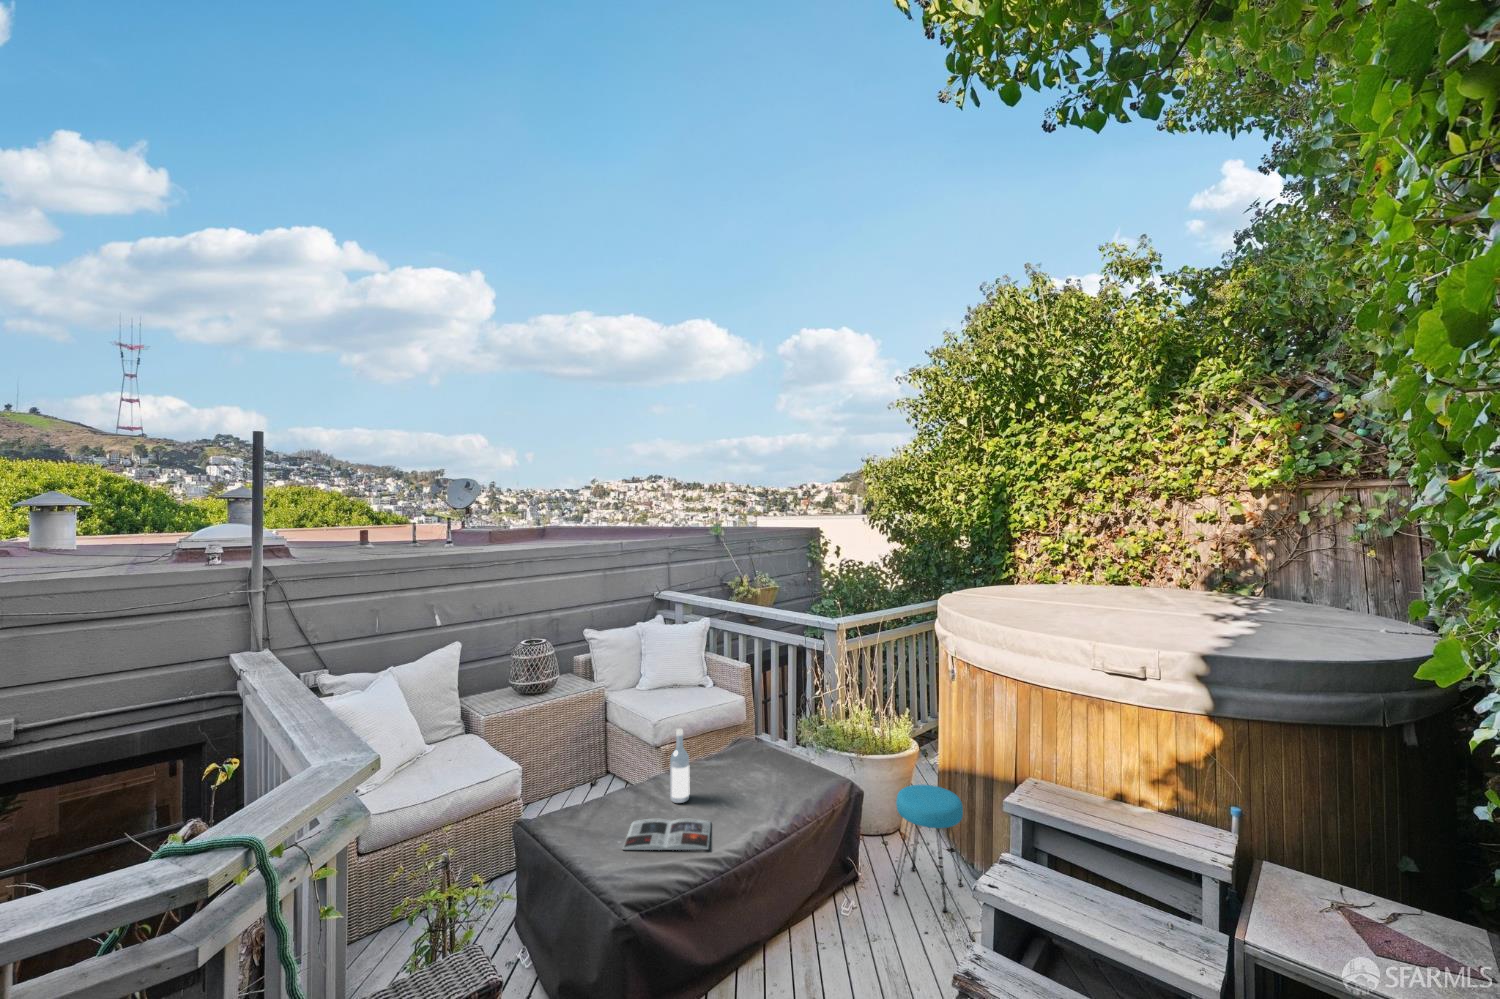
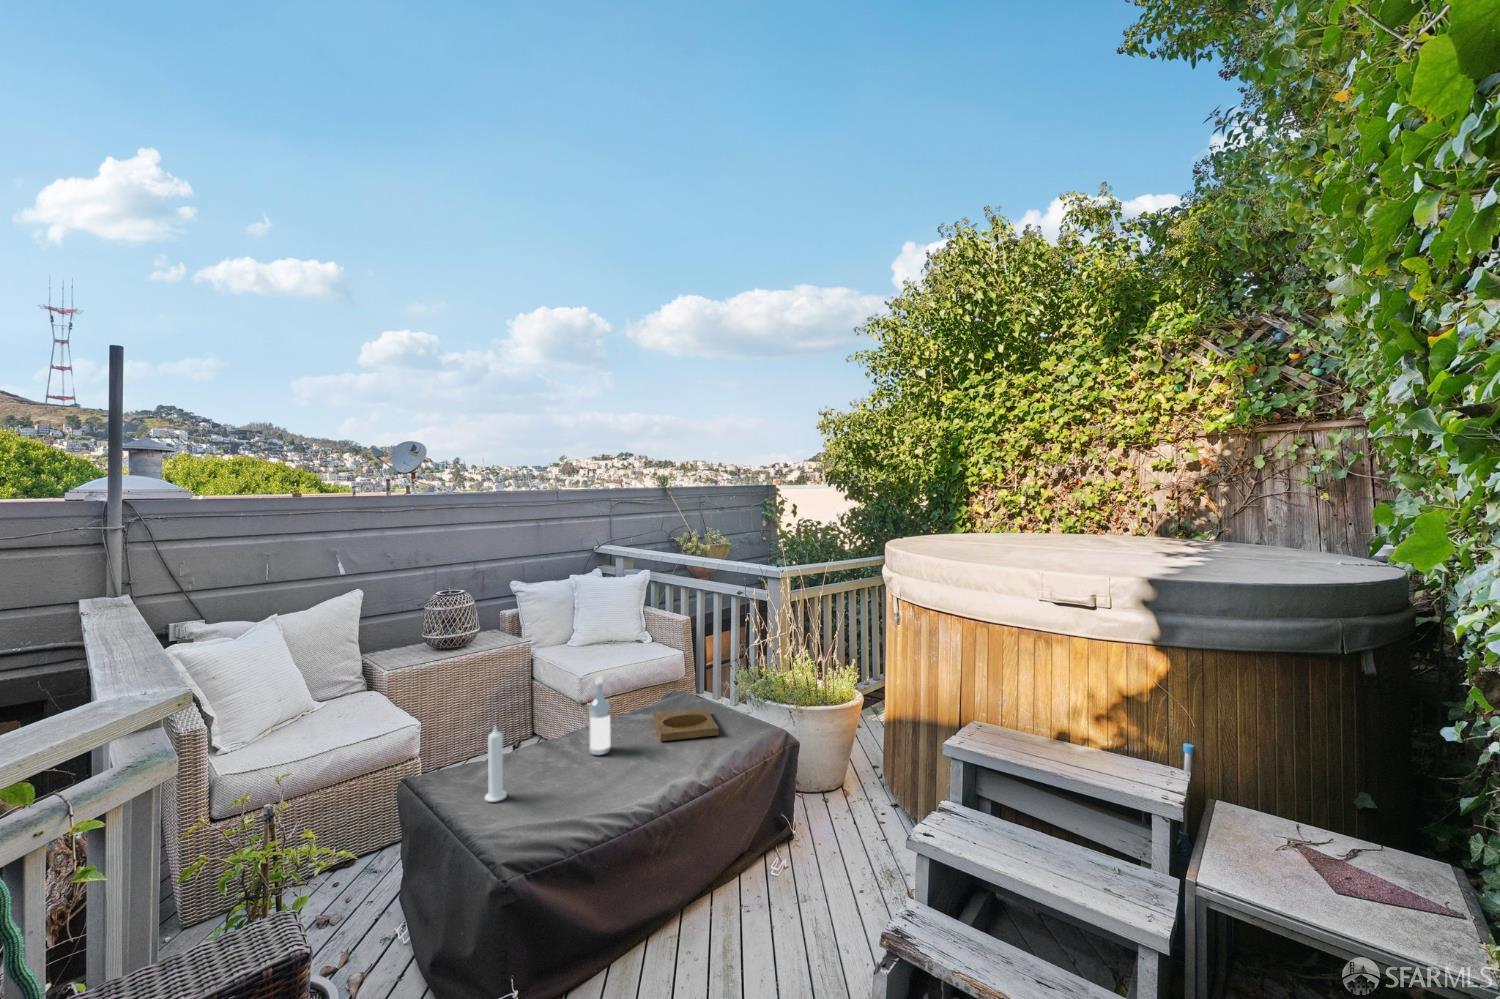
tray: none [723,756,788,790] -> present [653,708,719,741]
candle: none [584,777,603,849] -> present [485,726,507,802]
stool: present [894,784,963,912] -> none [831,735,904,864]
magazine: present [623,818,711,850] -> none [527,770,630,803]

